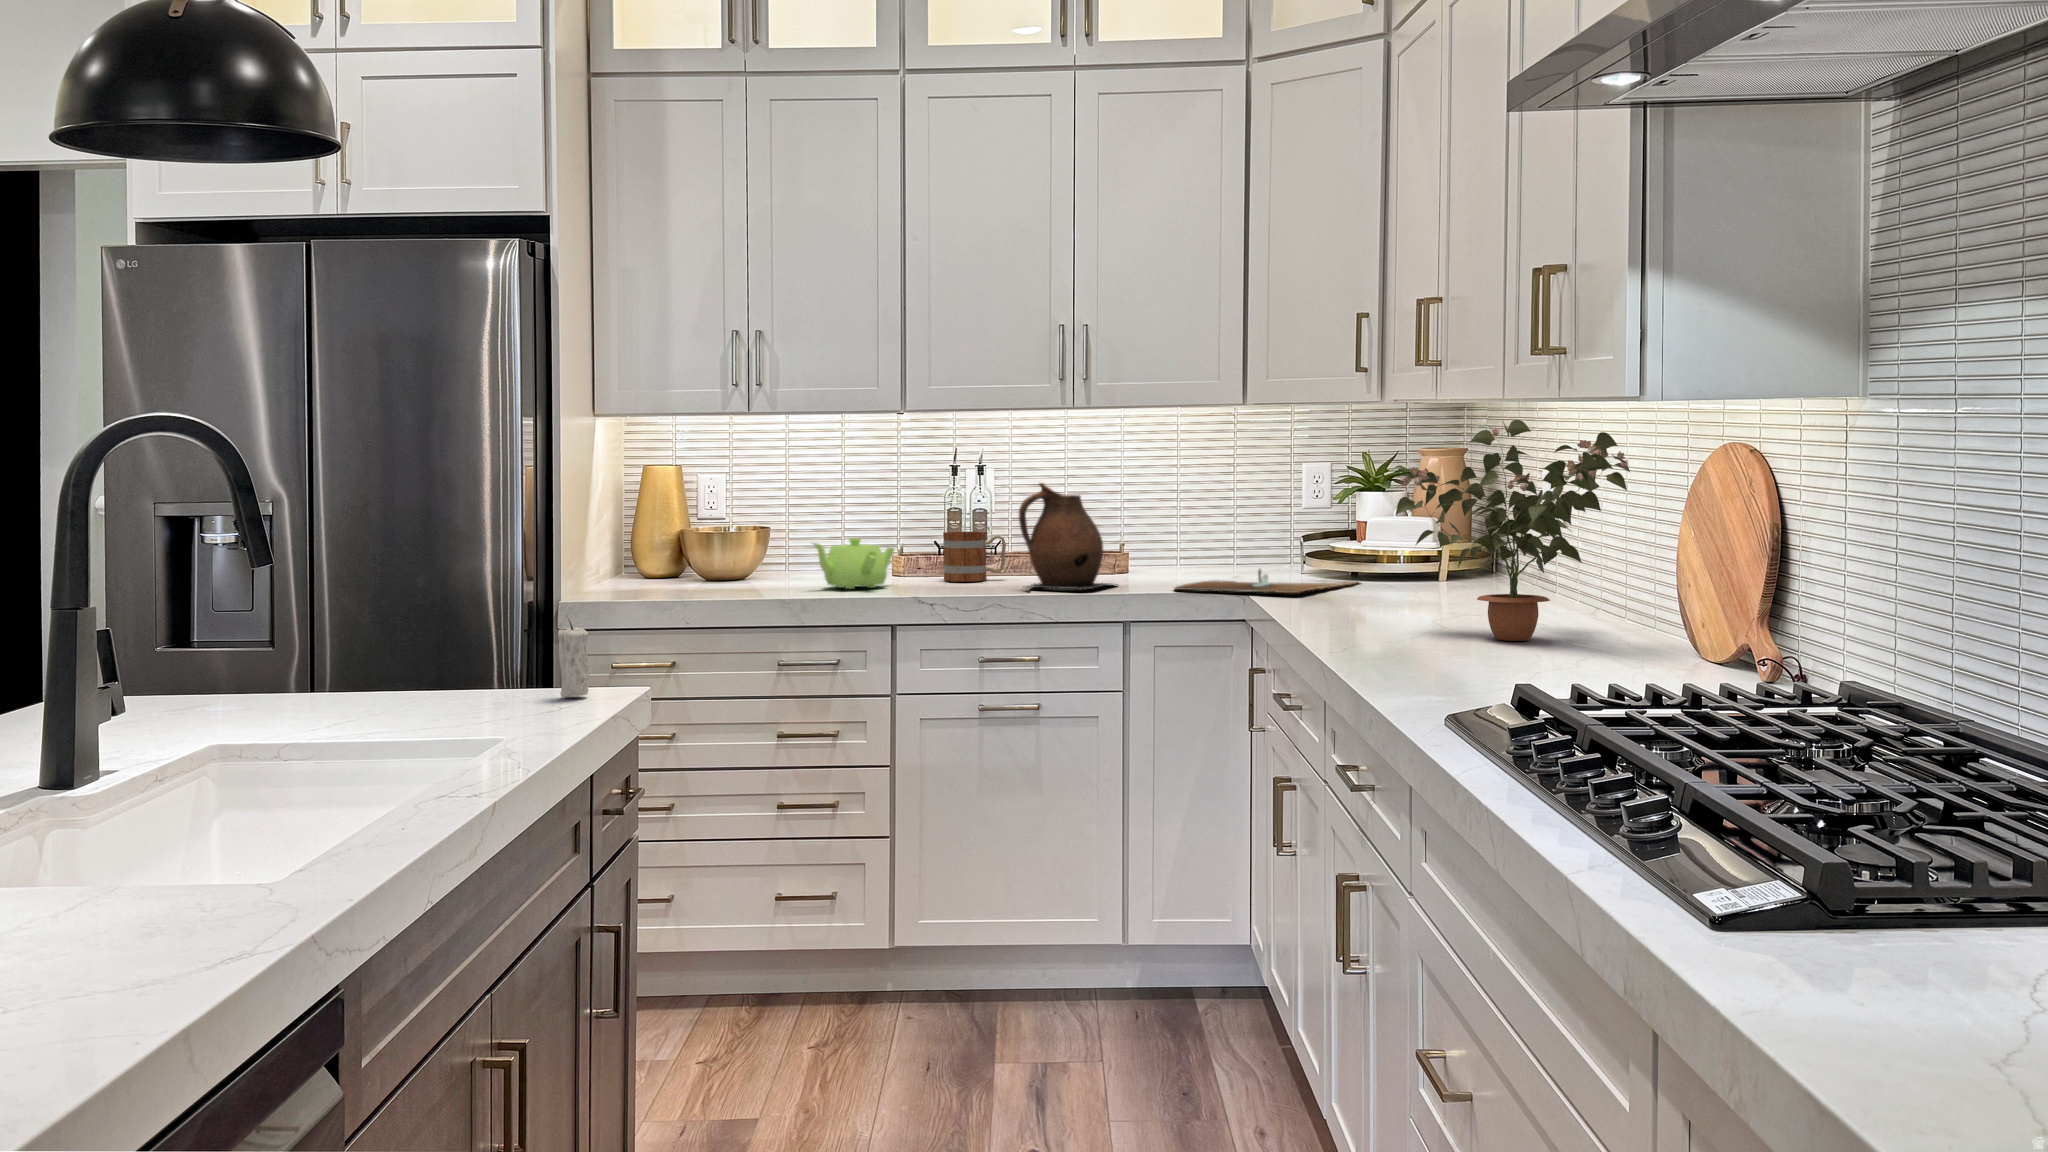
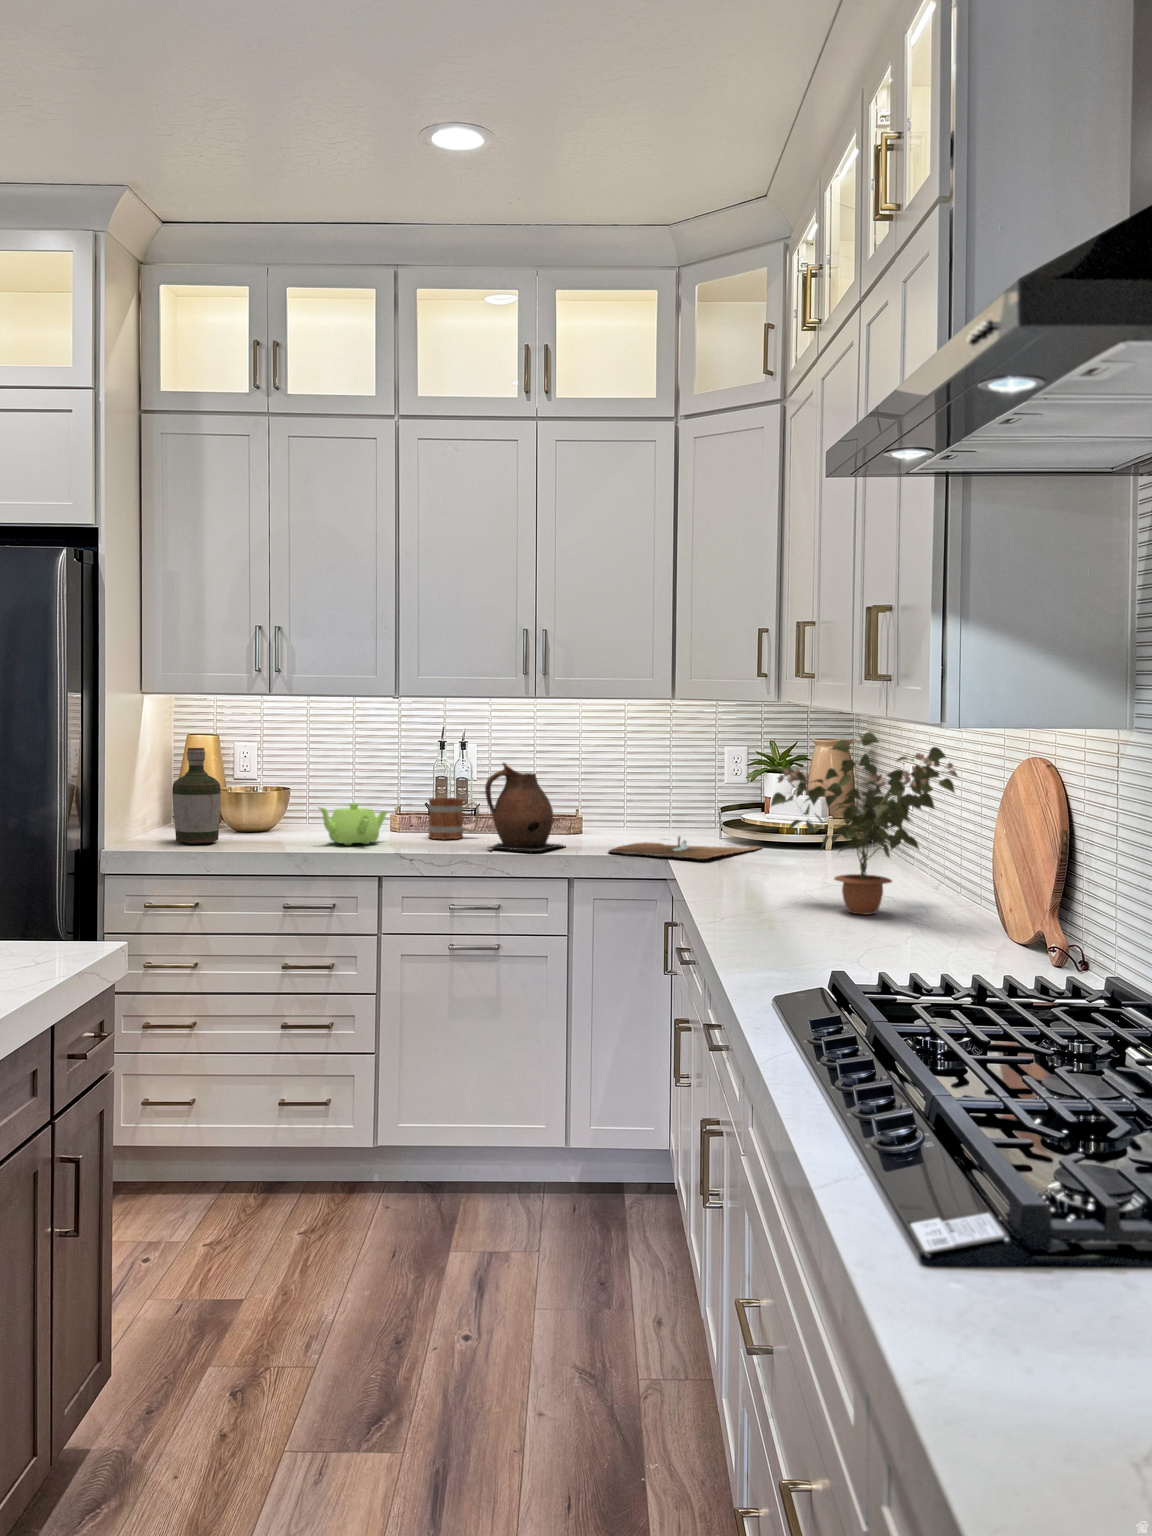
bottle: none [632,473,691,591] -> present [172,748,221,844]
candle: present [558,619,590,697] -> none [46,890,73,960]

